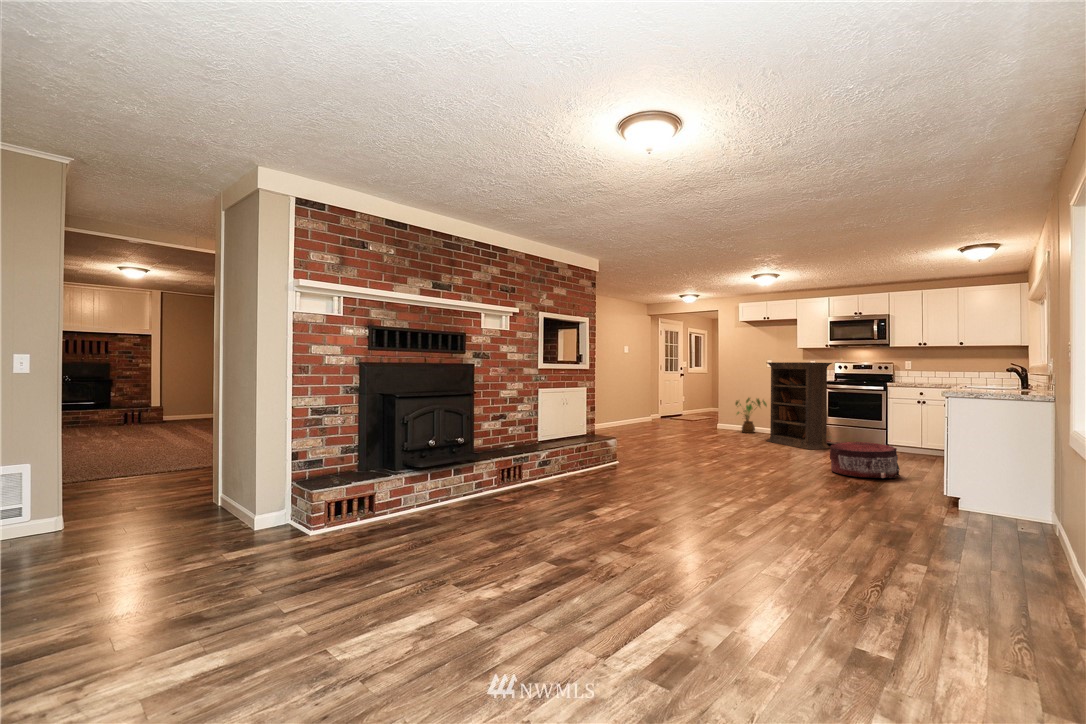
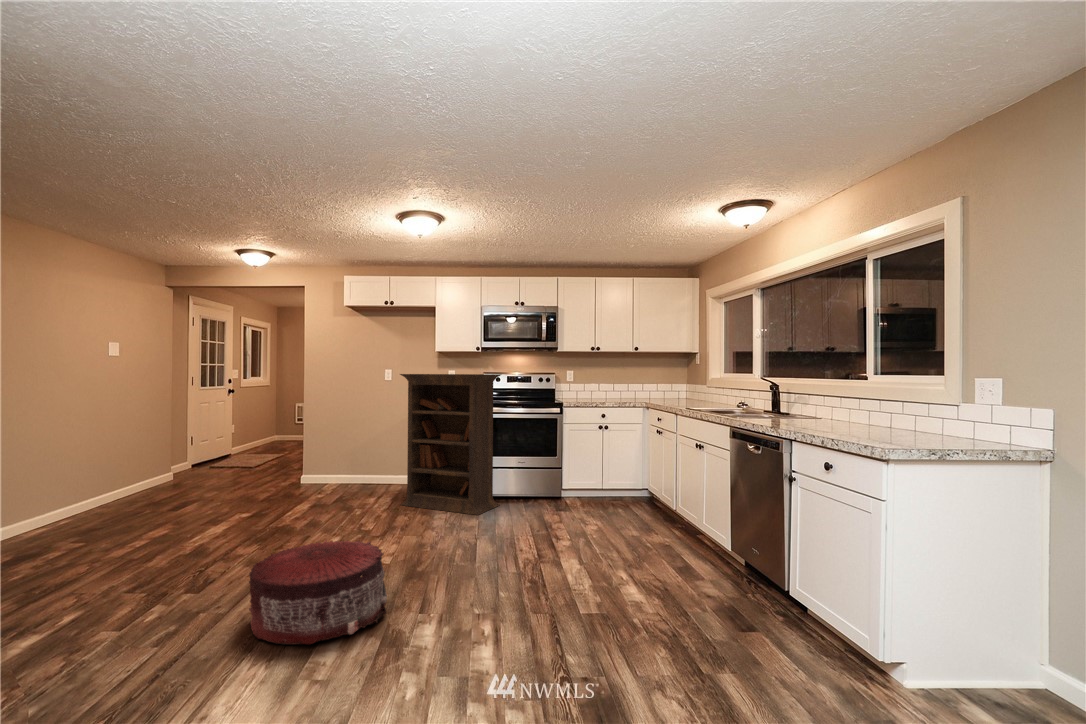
house plant: present [736,398,767,433] -> none [337,429,388,488]
pouf: present [830,442,900,478] -> present [249,541,387,645]

